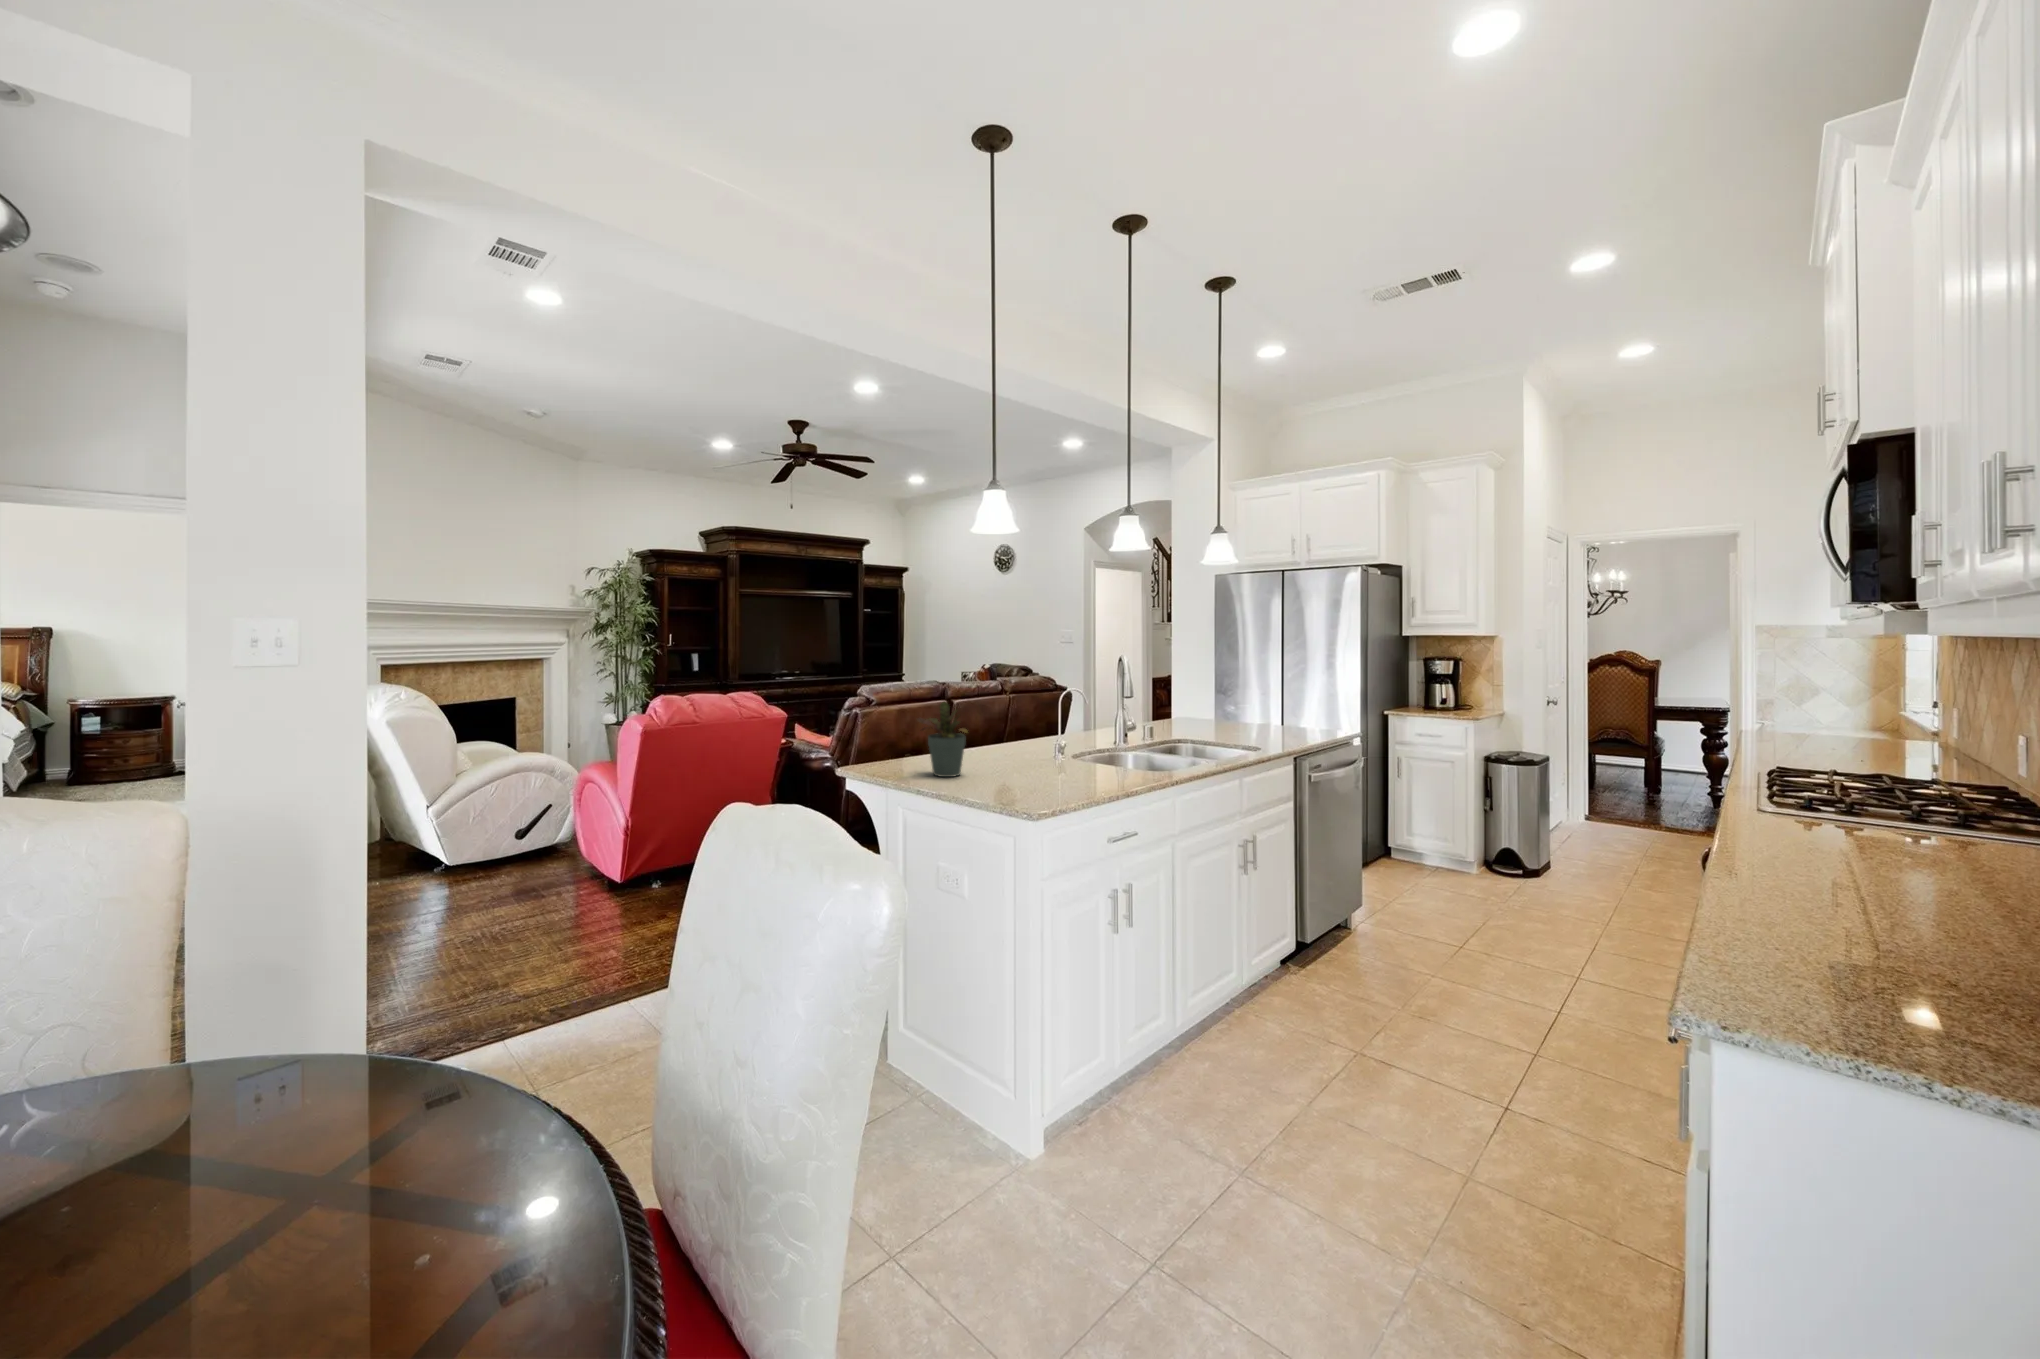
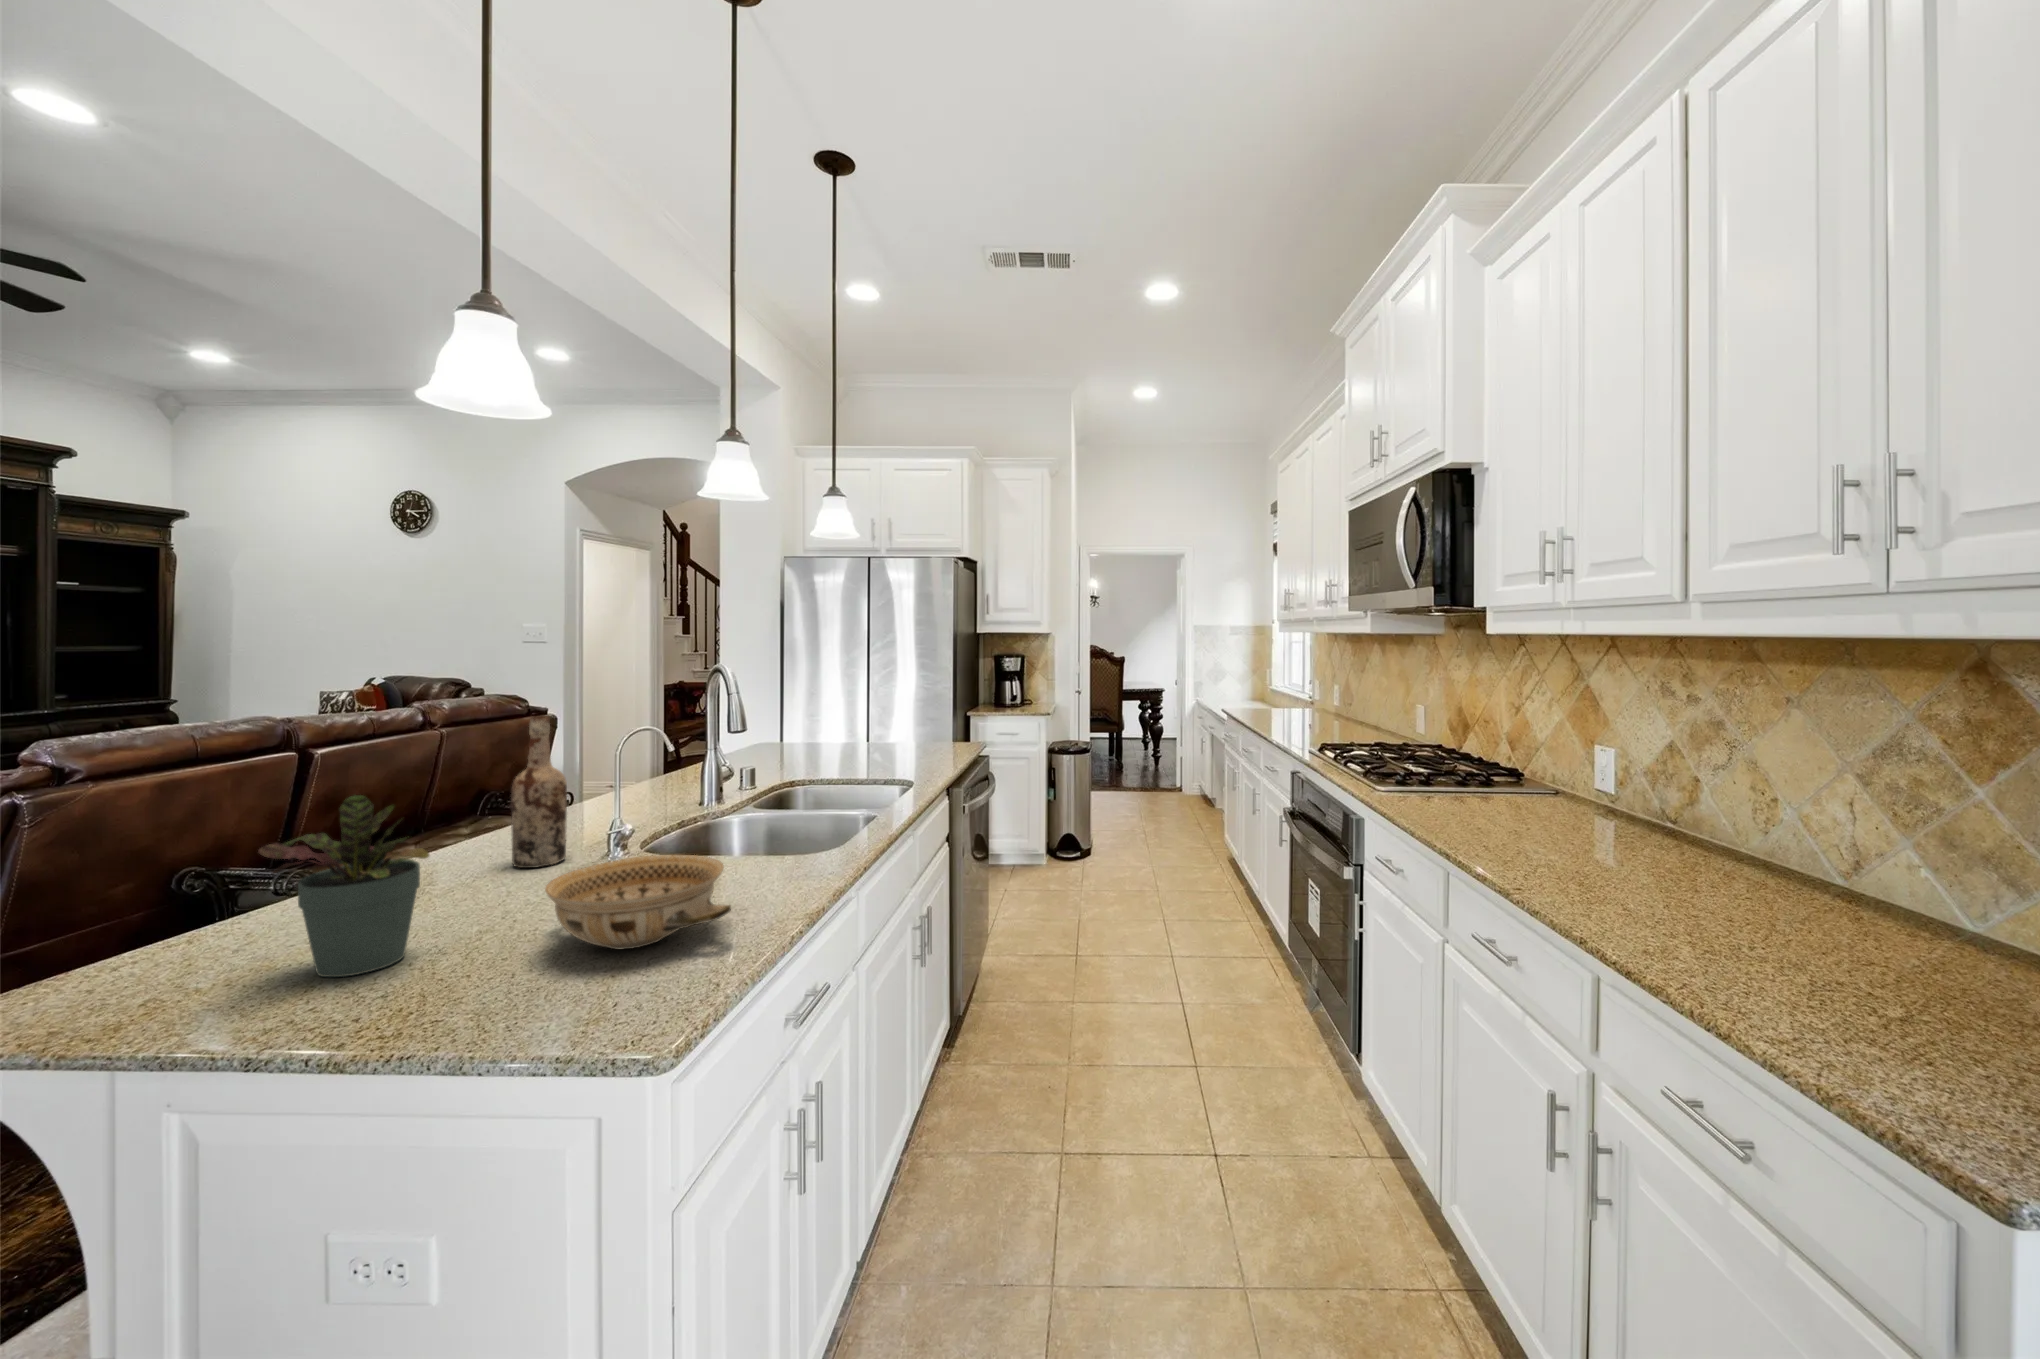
wine bottle: none [1010,679,1034,757] -> present [511,715,567,868]
ceramic bowl: none [1005,749,1082,788] -> present [545,855,731,949]

